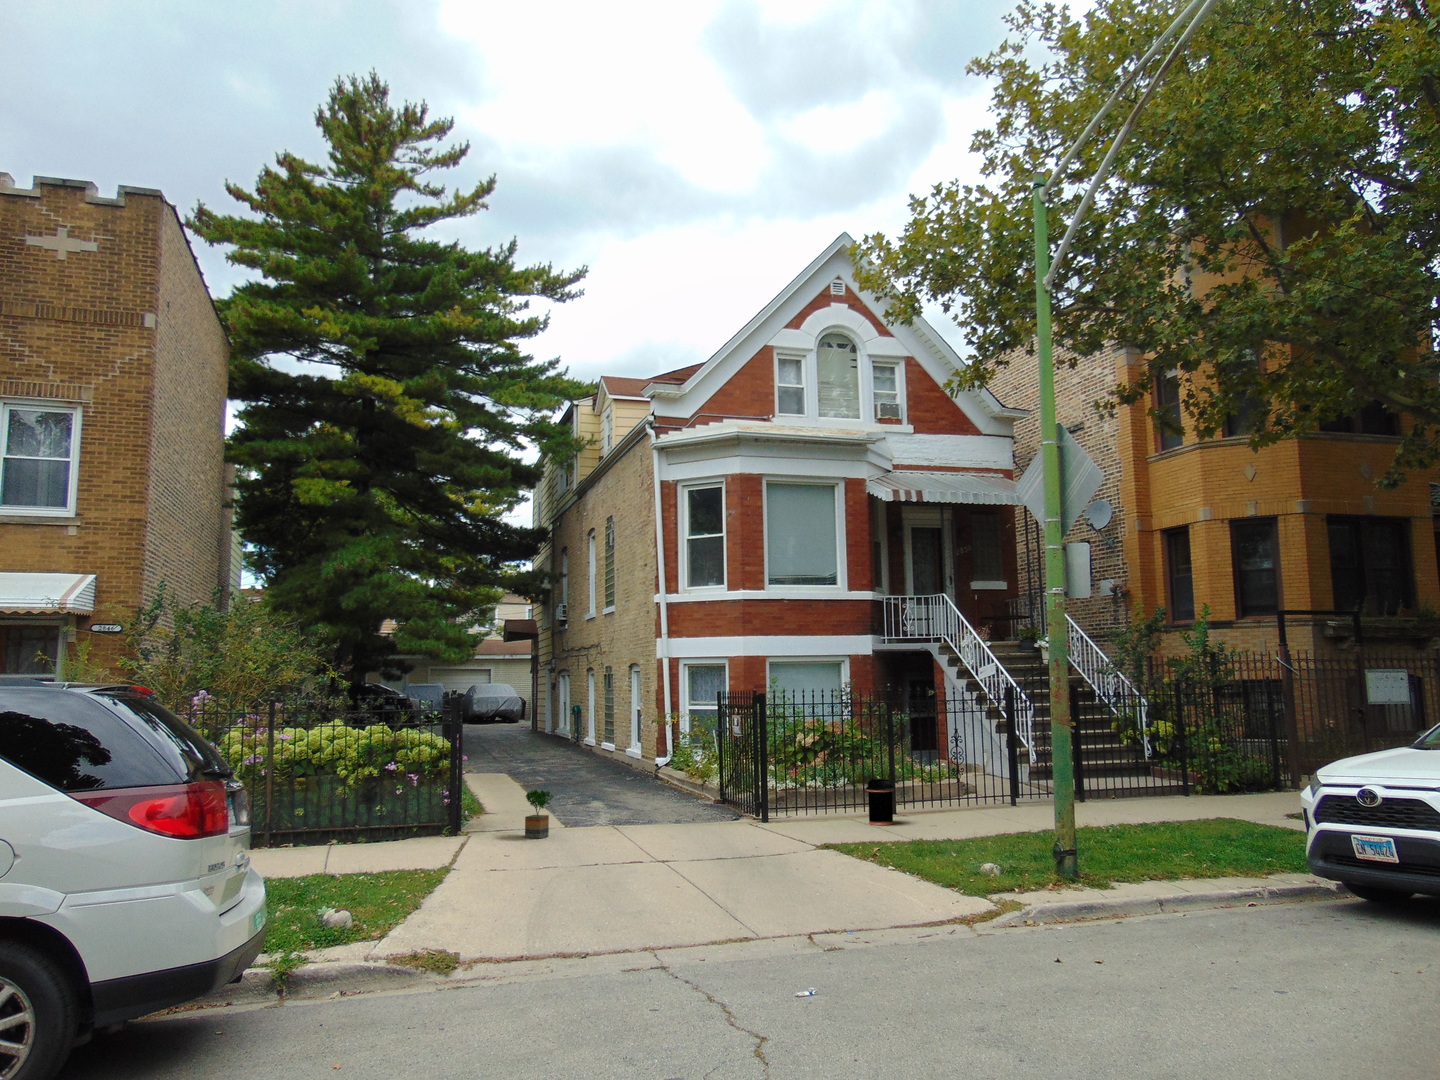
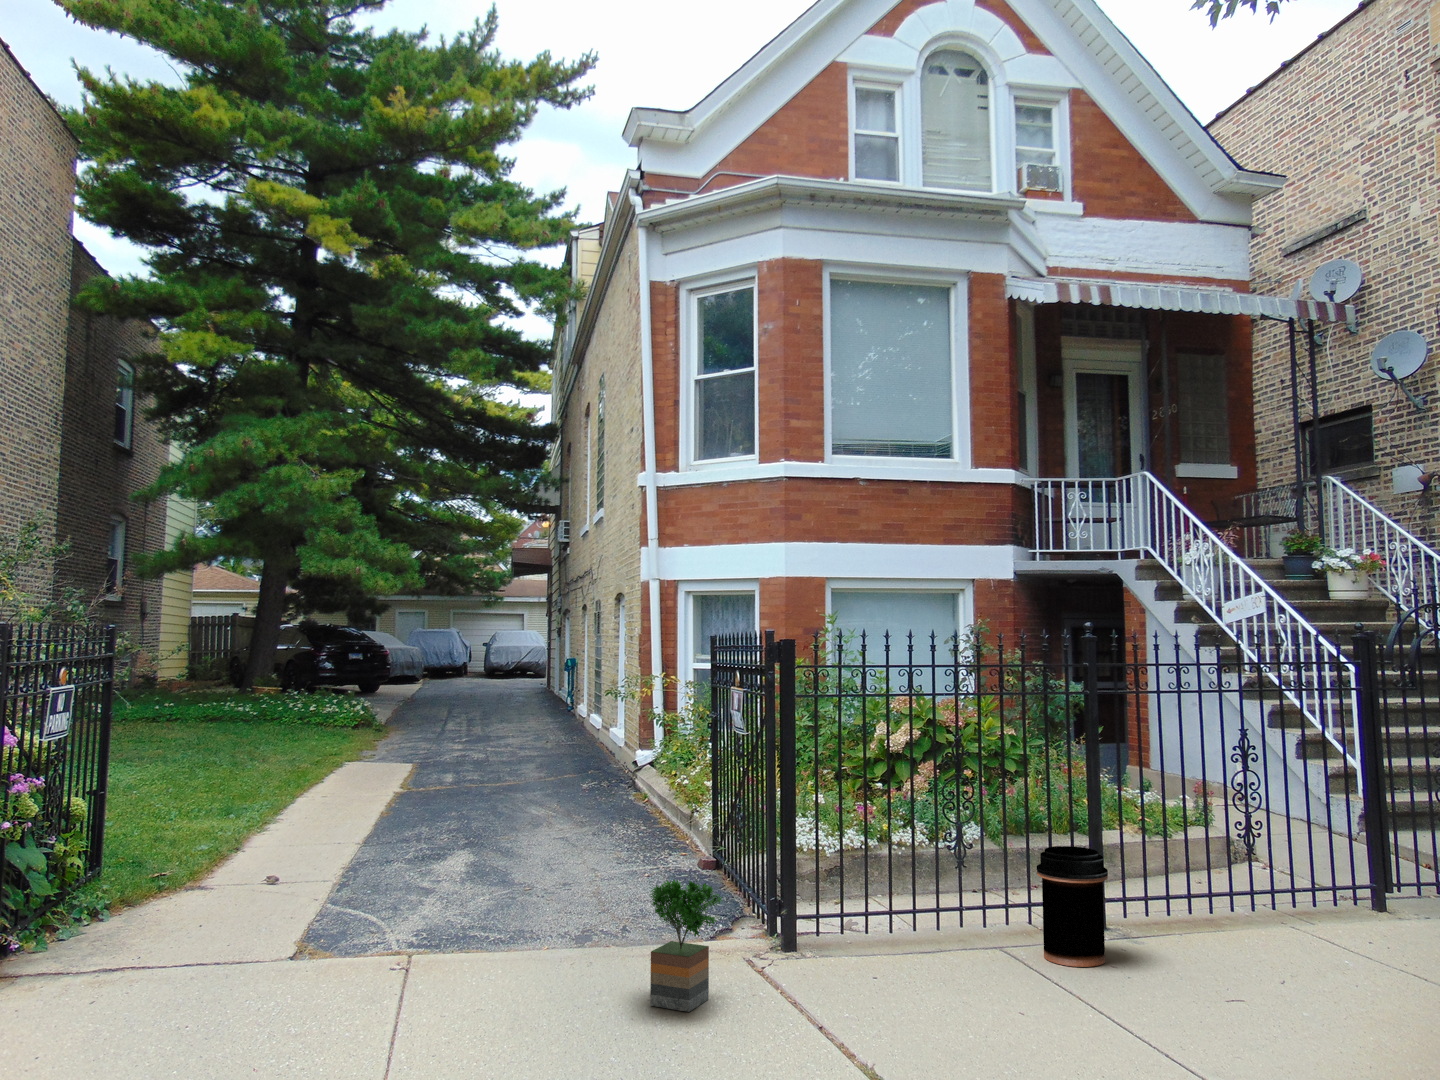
potted tree: present [525,790,554,839] -> present [650,880,722,1012]

